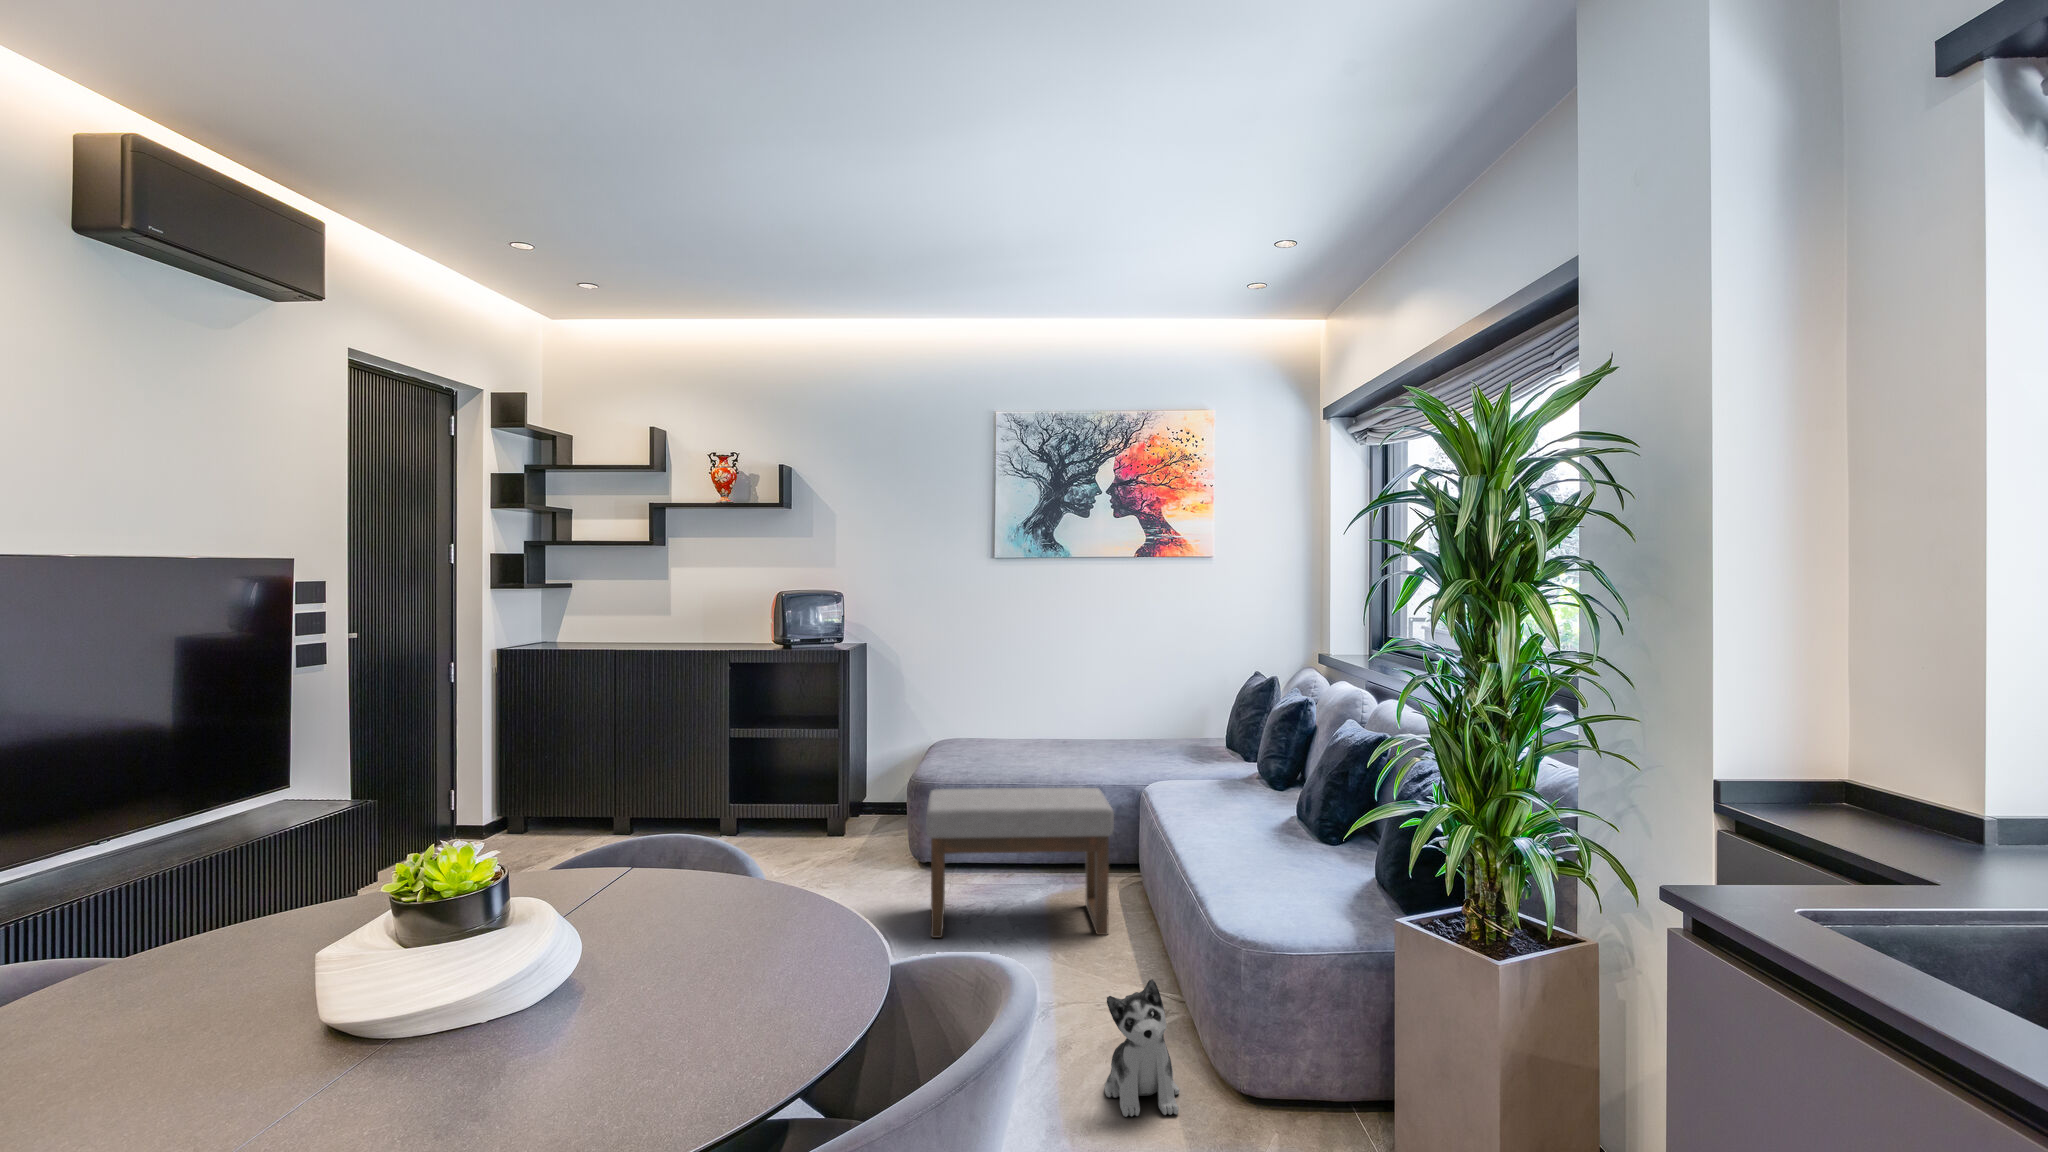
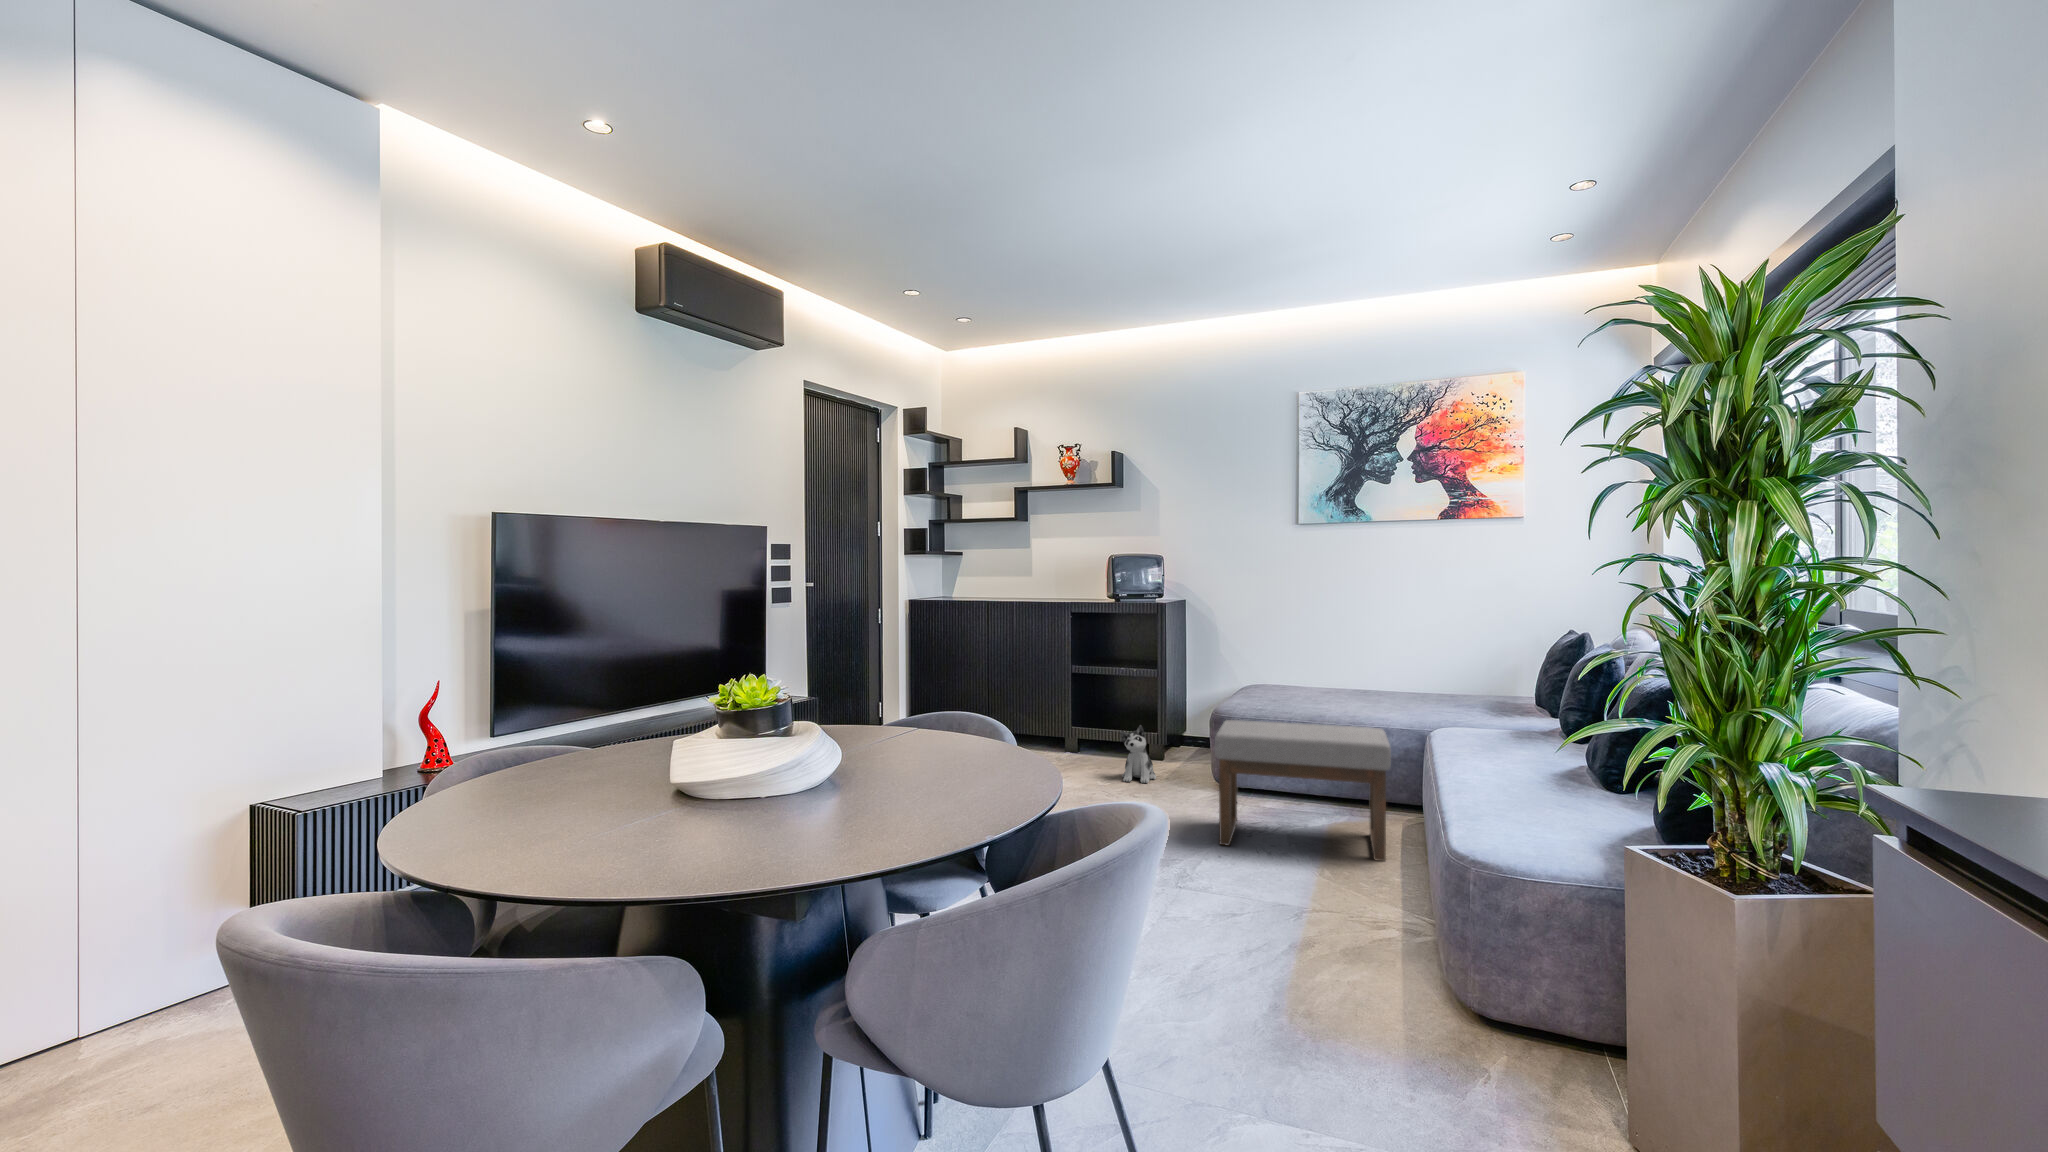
plush toy: present [1105,979,1179,1117] -> present [1120,725,1156,783]

